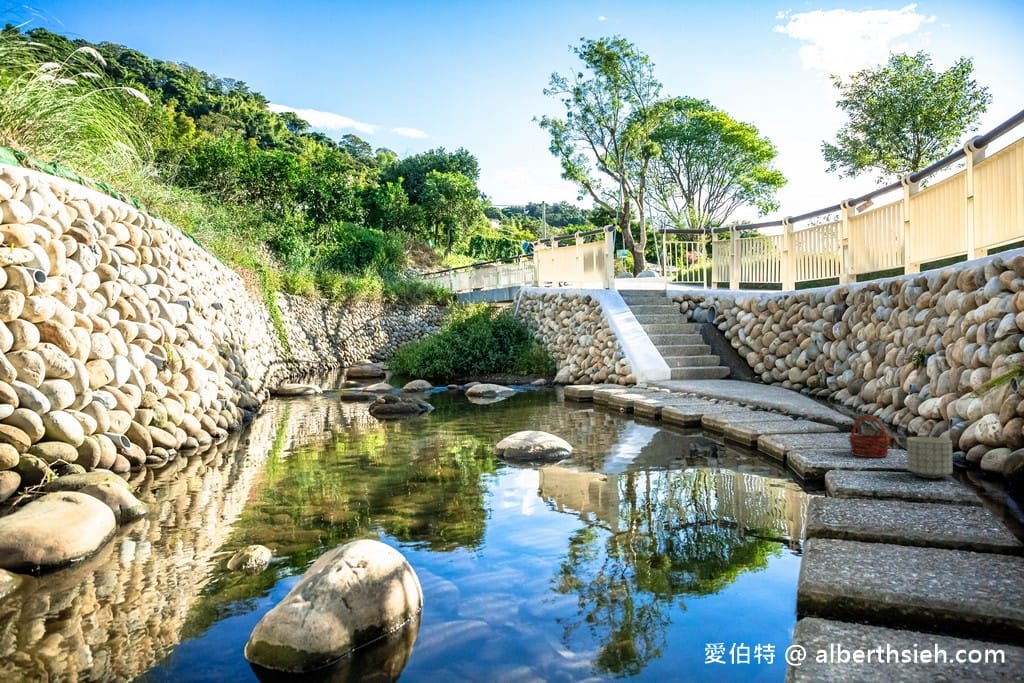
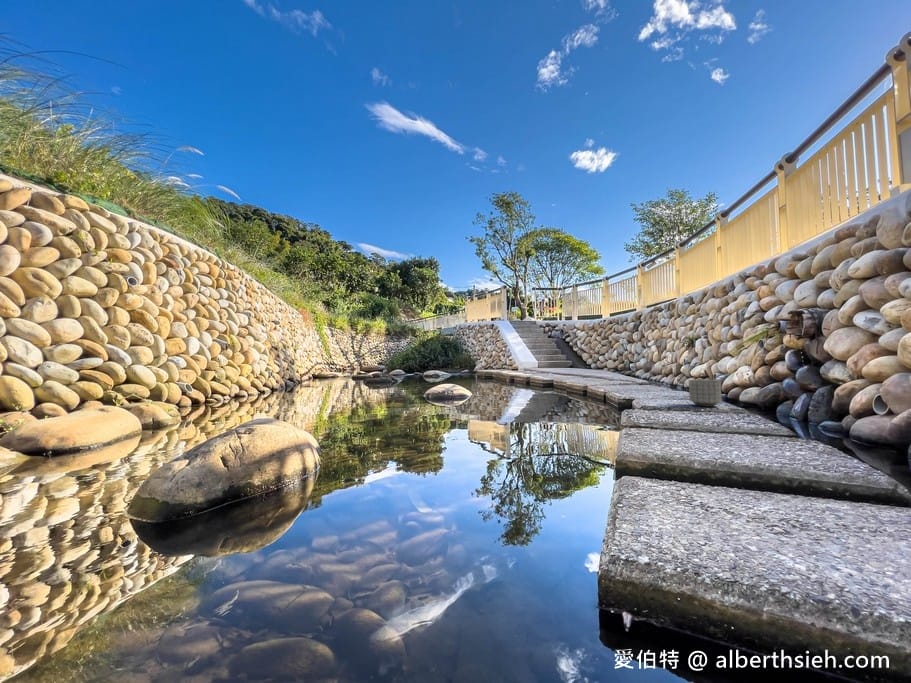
basket: present [849,415,890,457] -> none [647,370,676,398]

